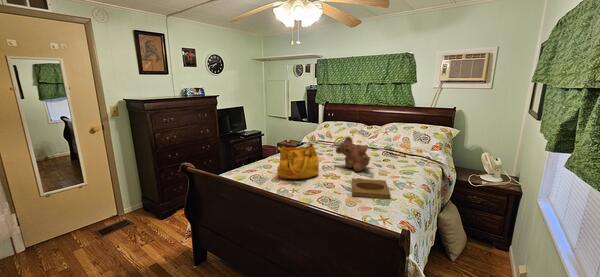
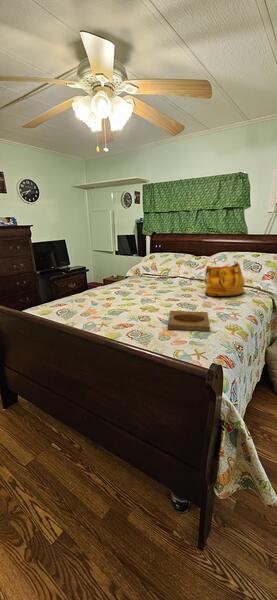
teddy bear: present [336,136,370,172] -> none [156,265,192,304]
handbag: present [277,143,319,179] -> present [205,262,245,296]

